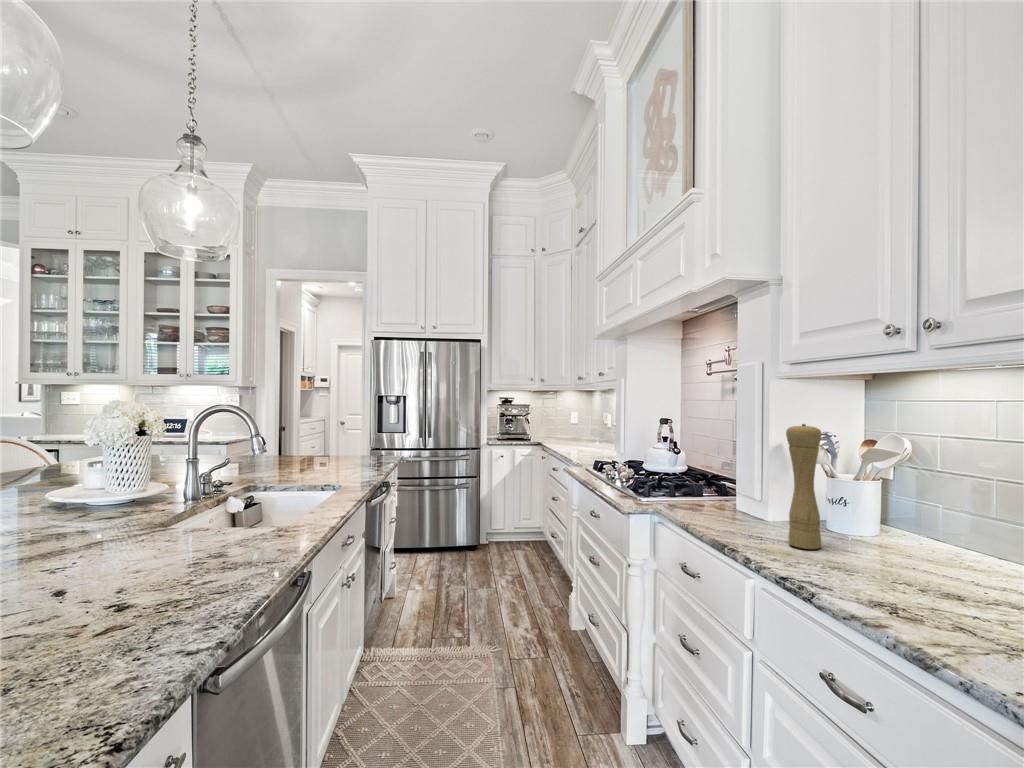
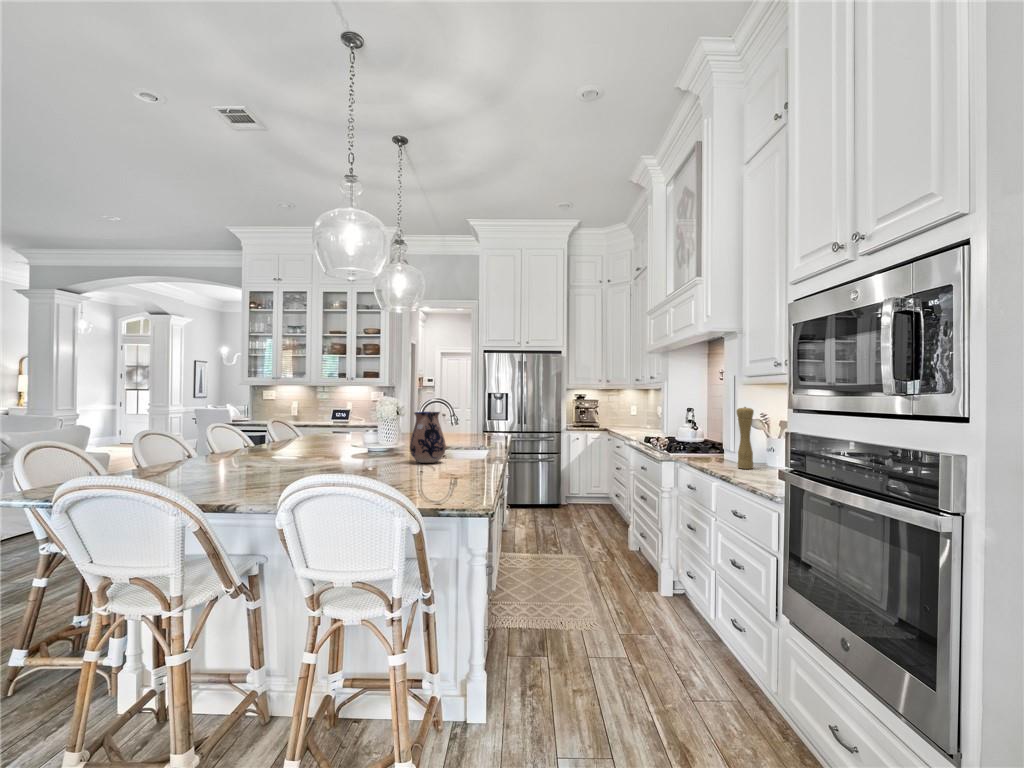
ceramic pitcher: none [74,438,176,562] -> present [410,412,446,463]

